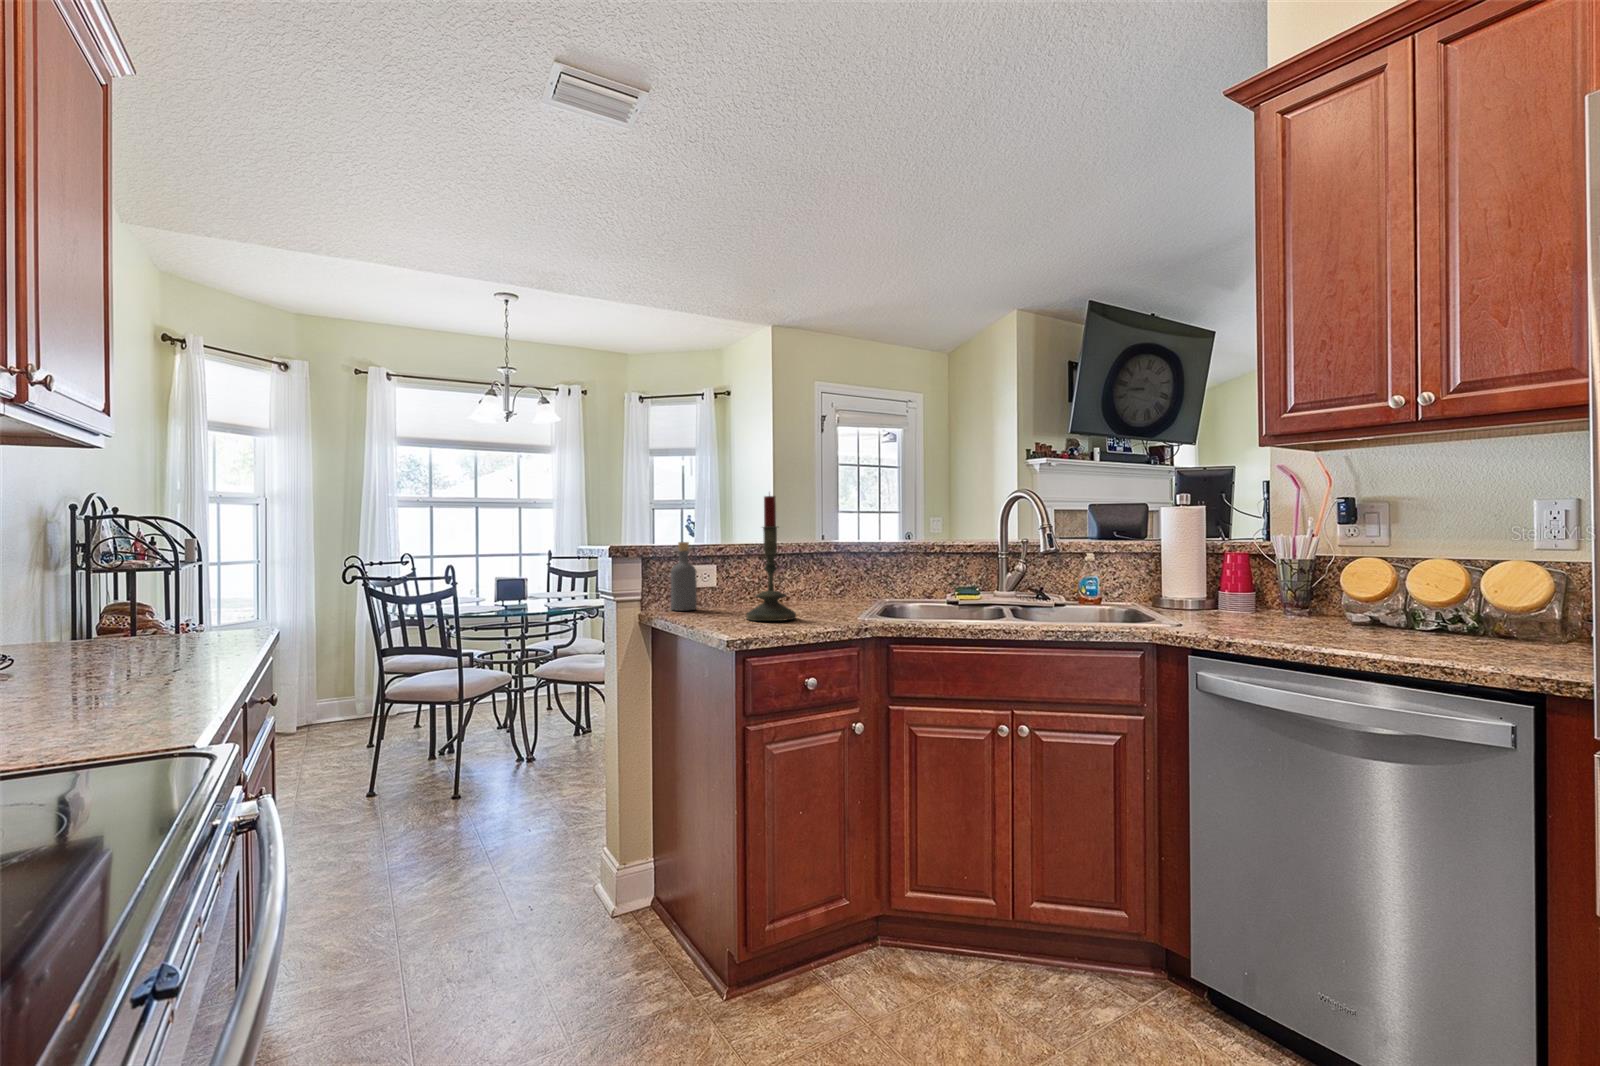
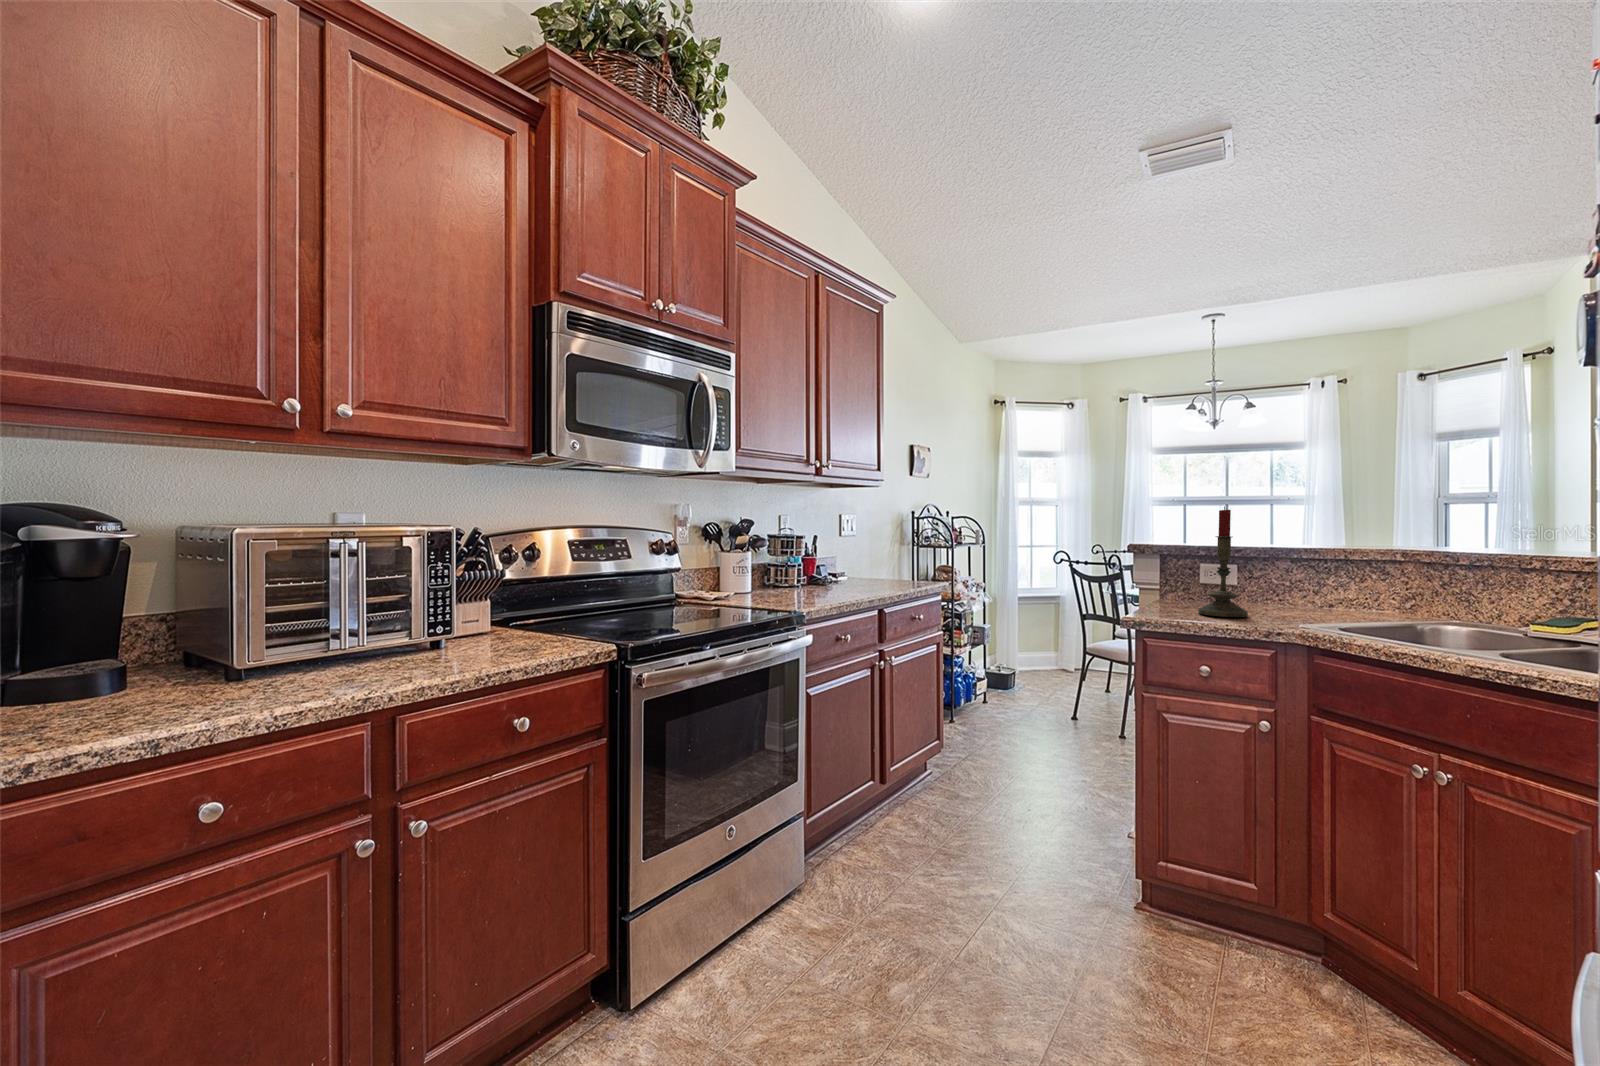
bottle: present [671,542,697,611] -> none [1169,546,1193,602]

